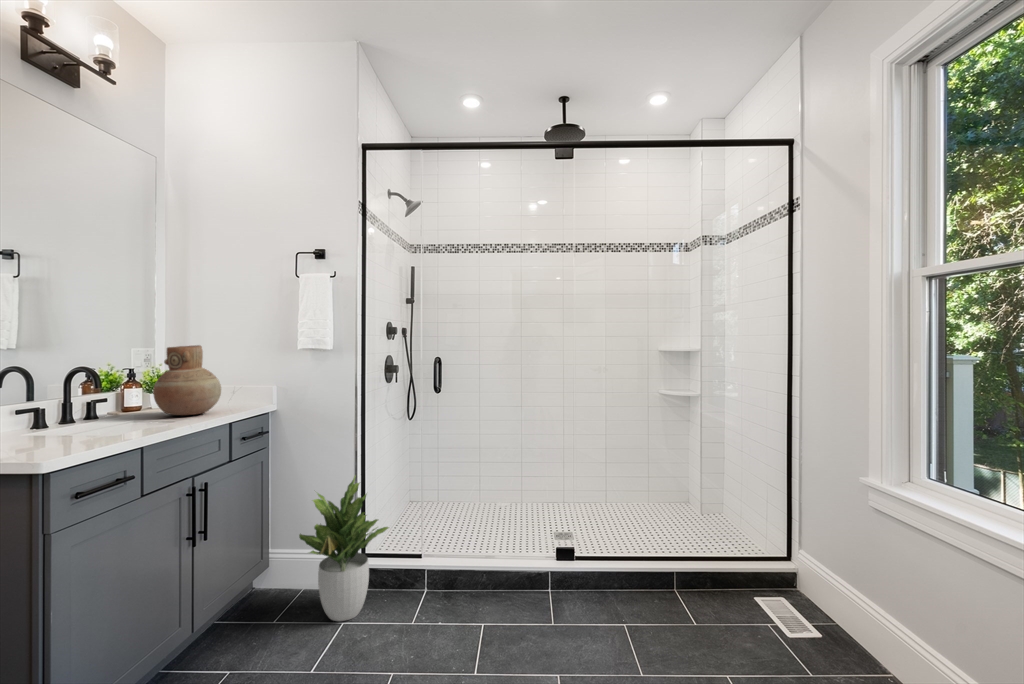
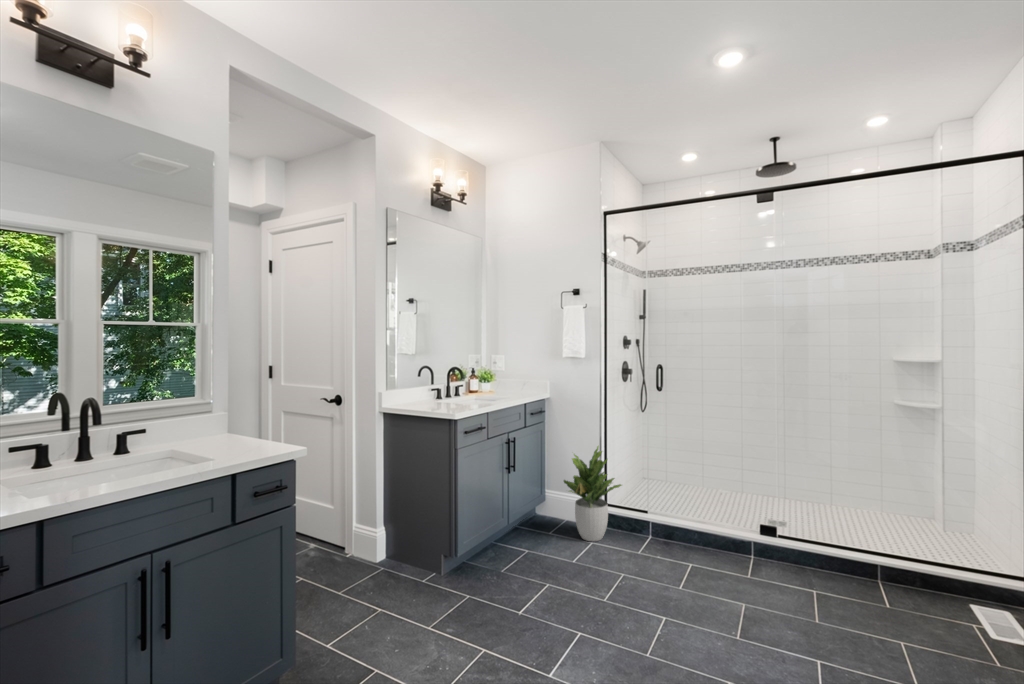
vase: present [153,345,221,415] -> none [484,355,518,397]

